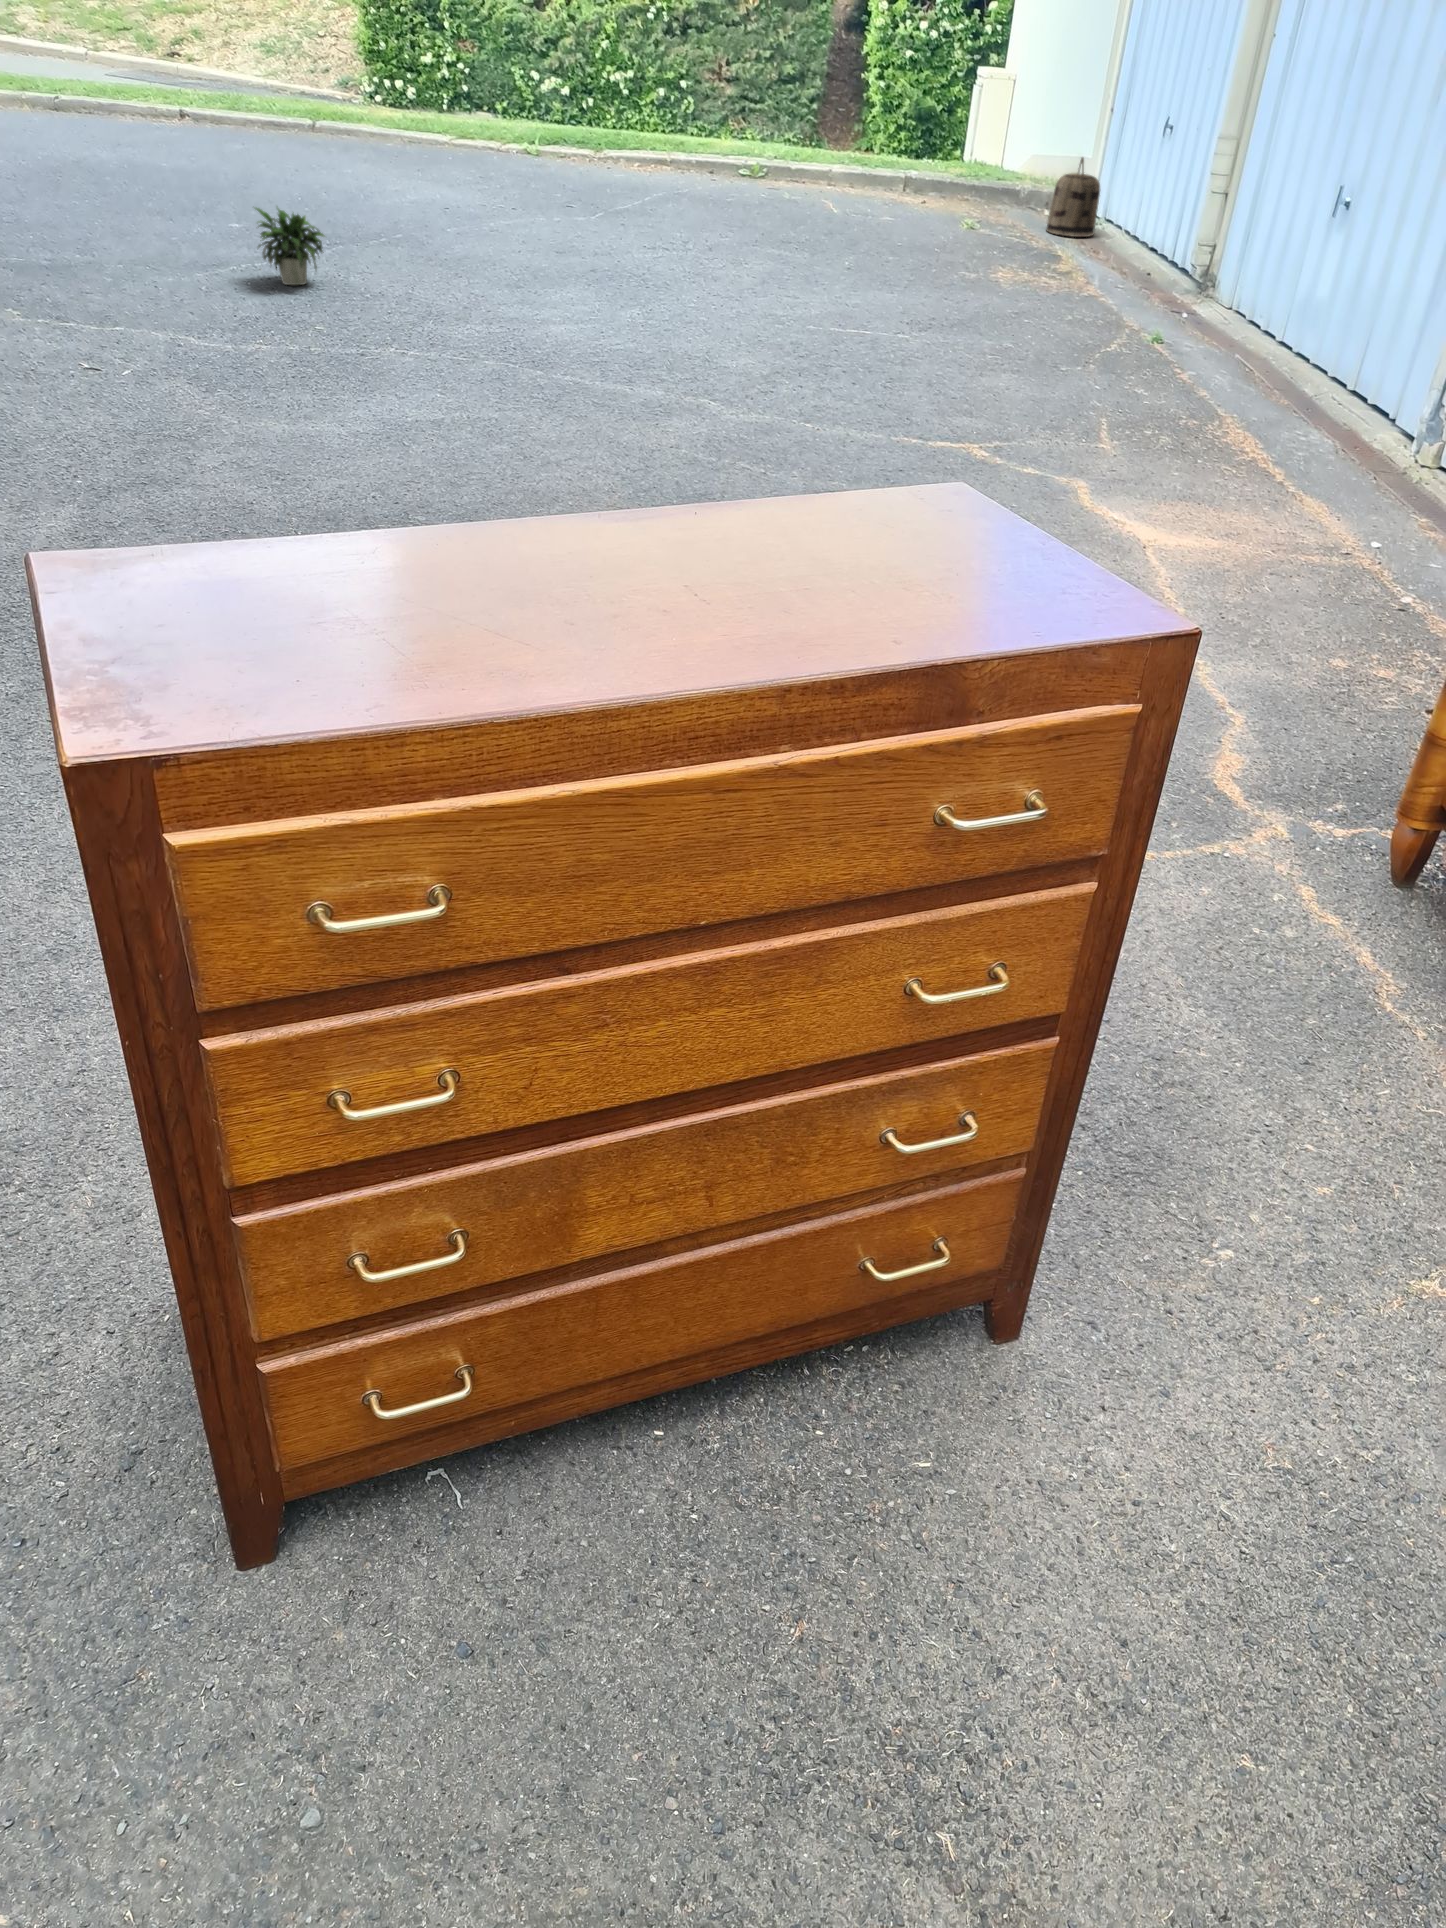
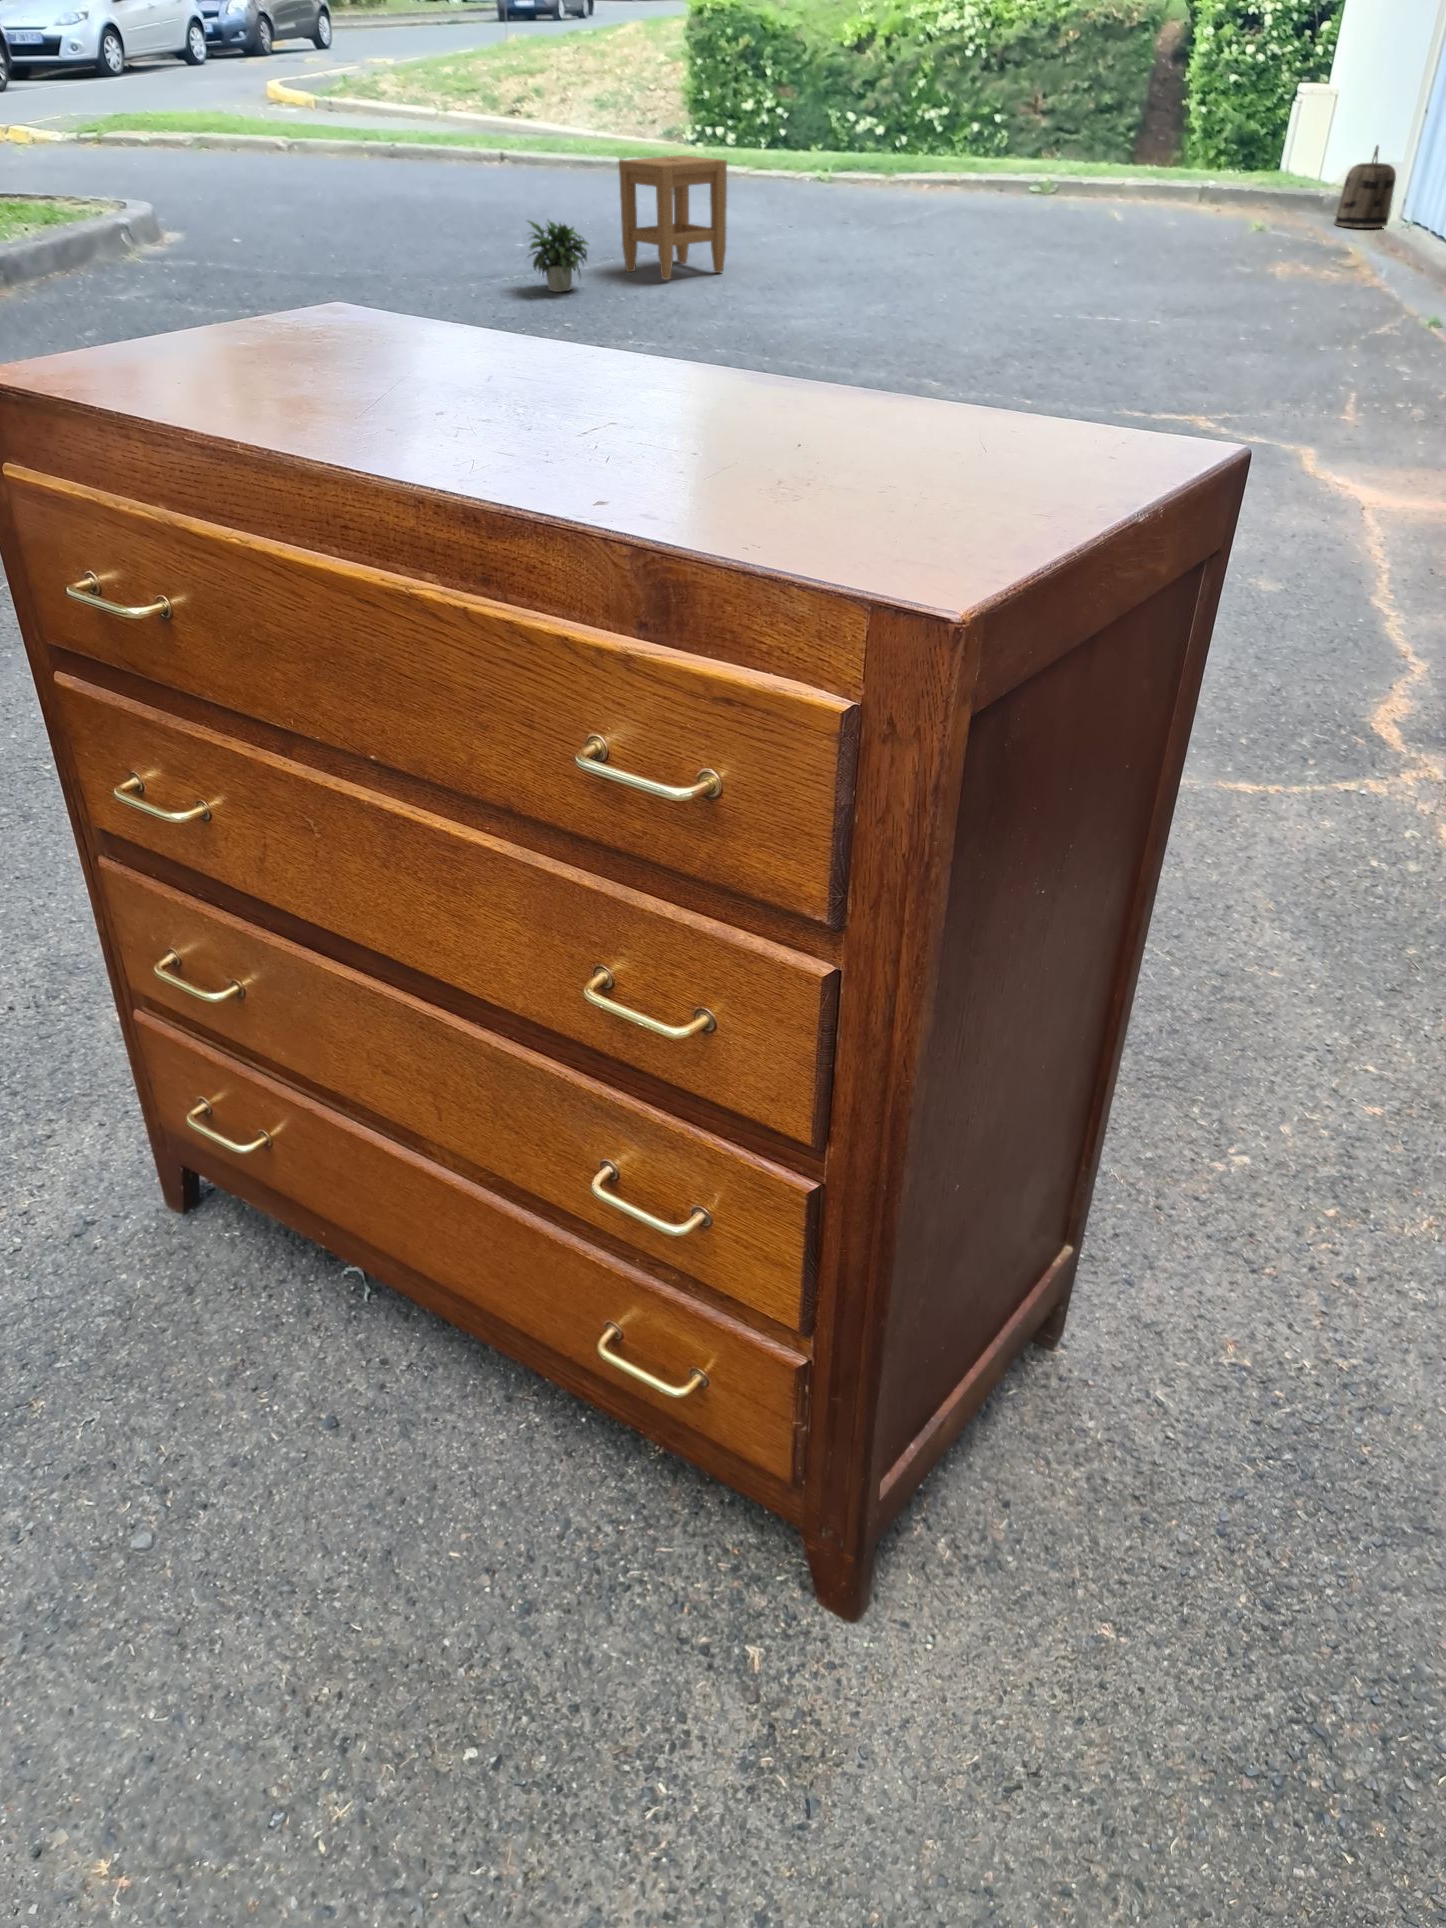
stool: none [348,140,467,274] -> present [619,155,727,279]

